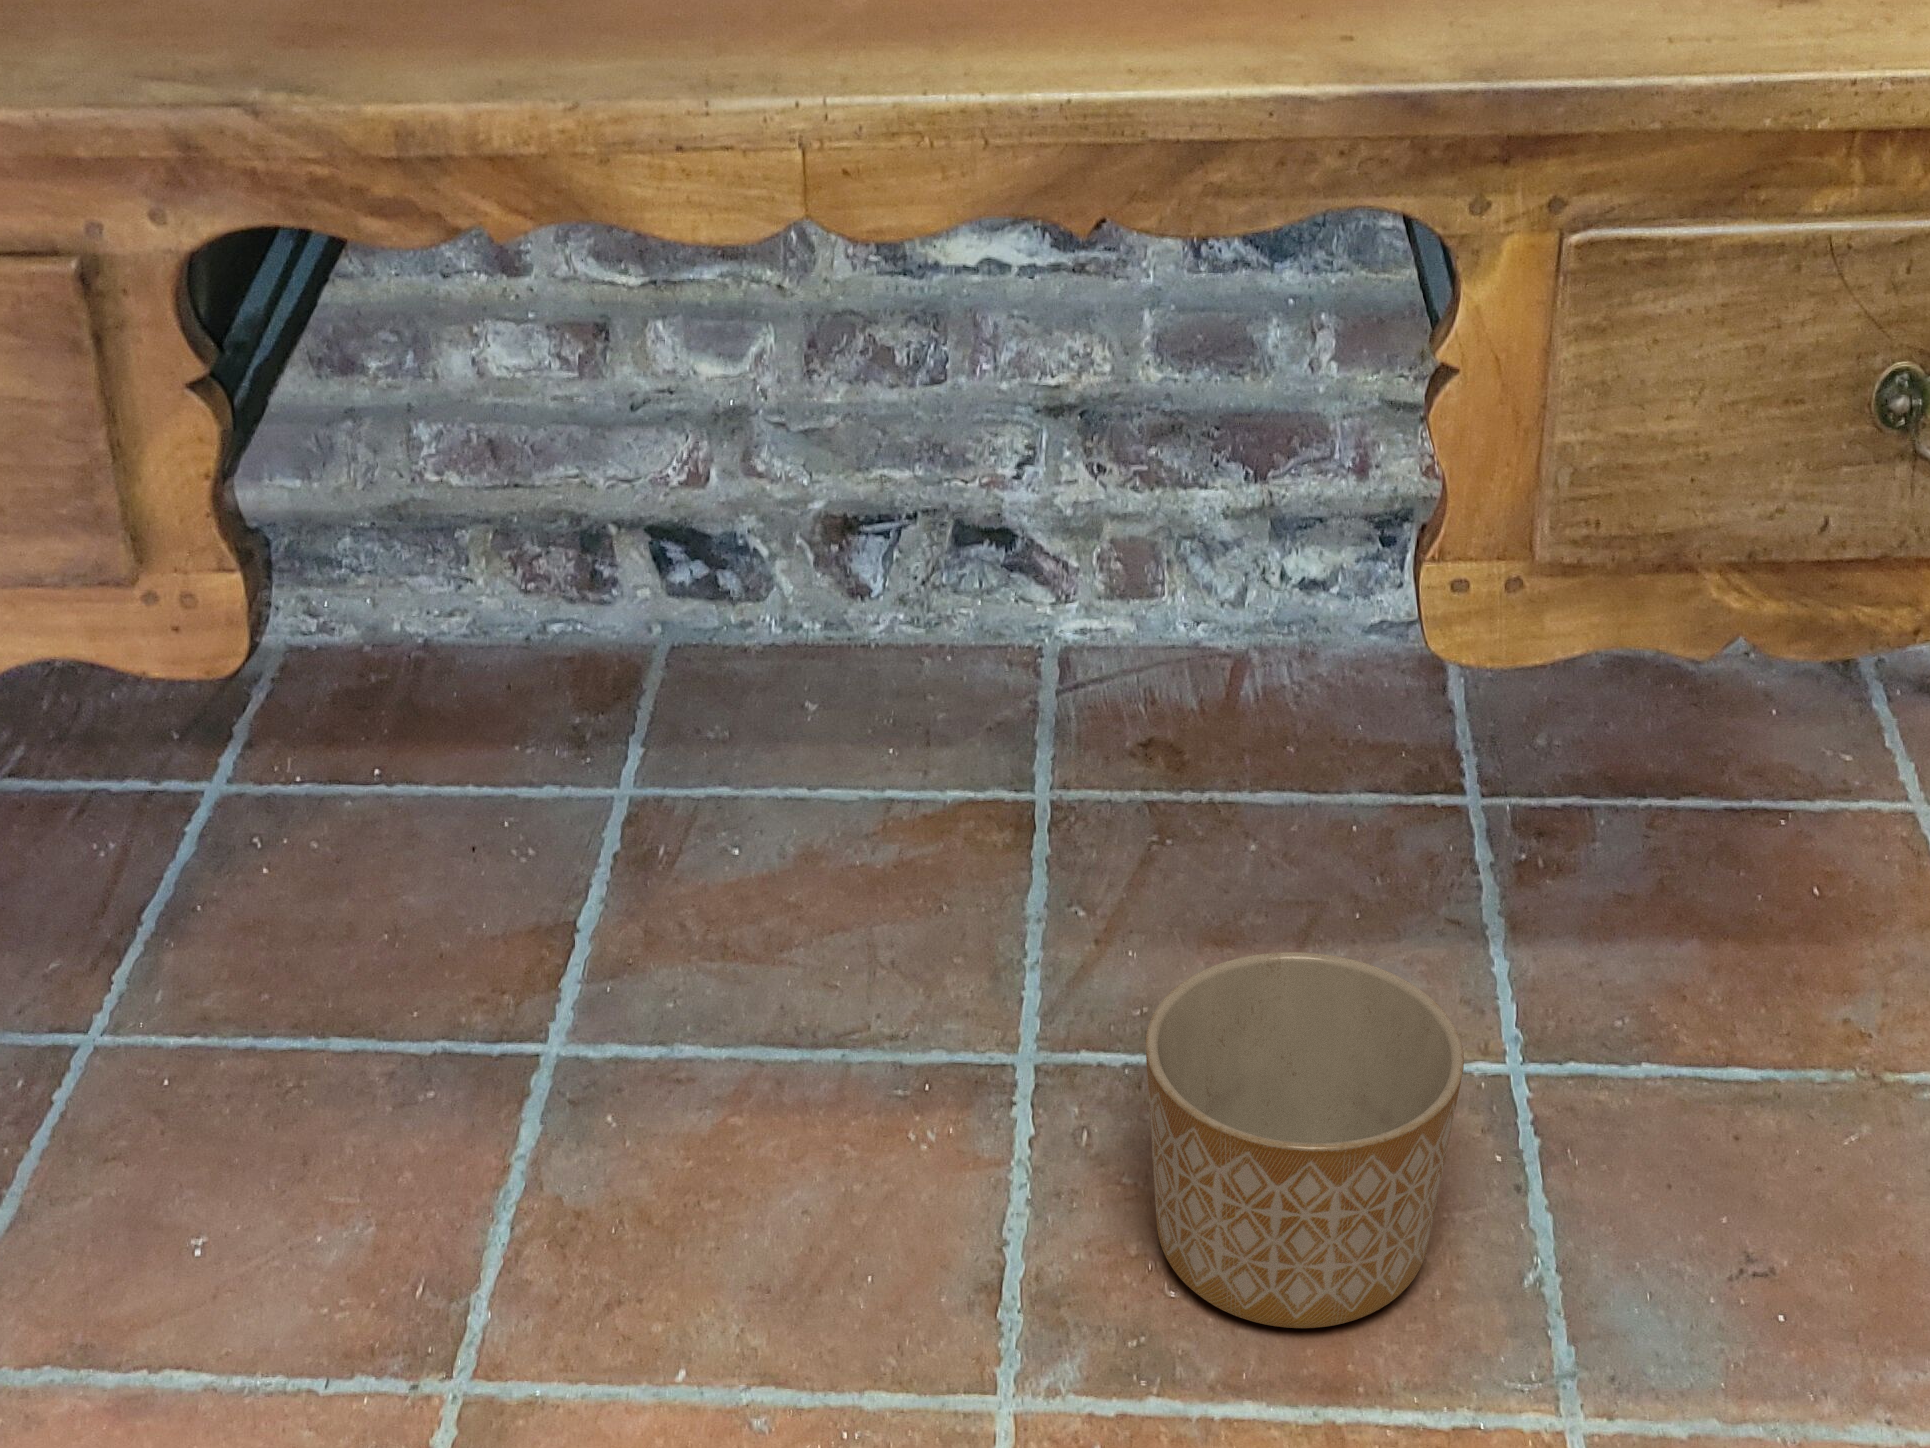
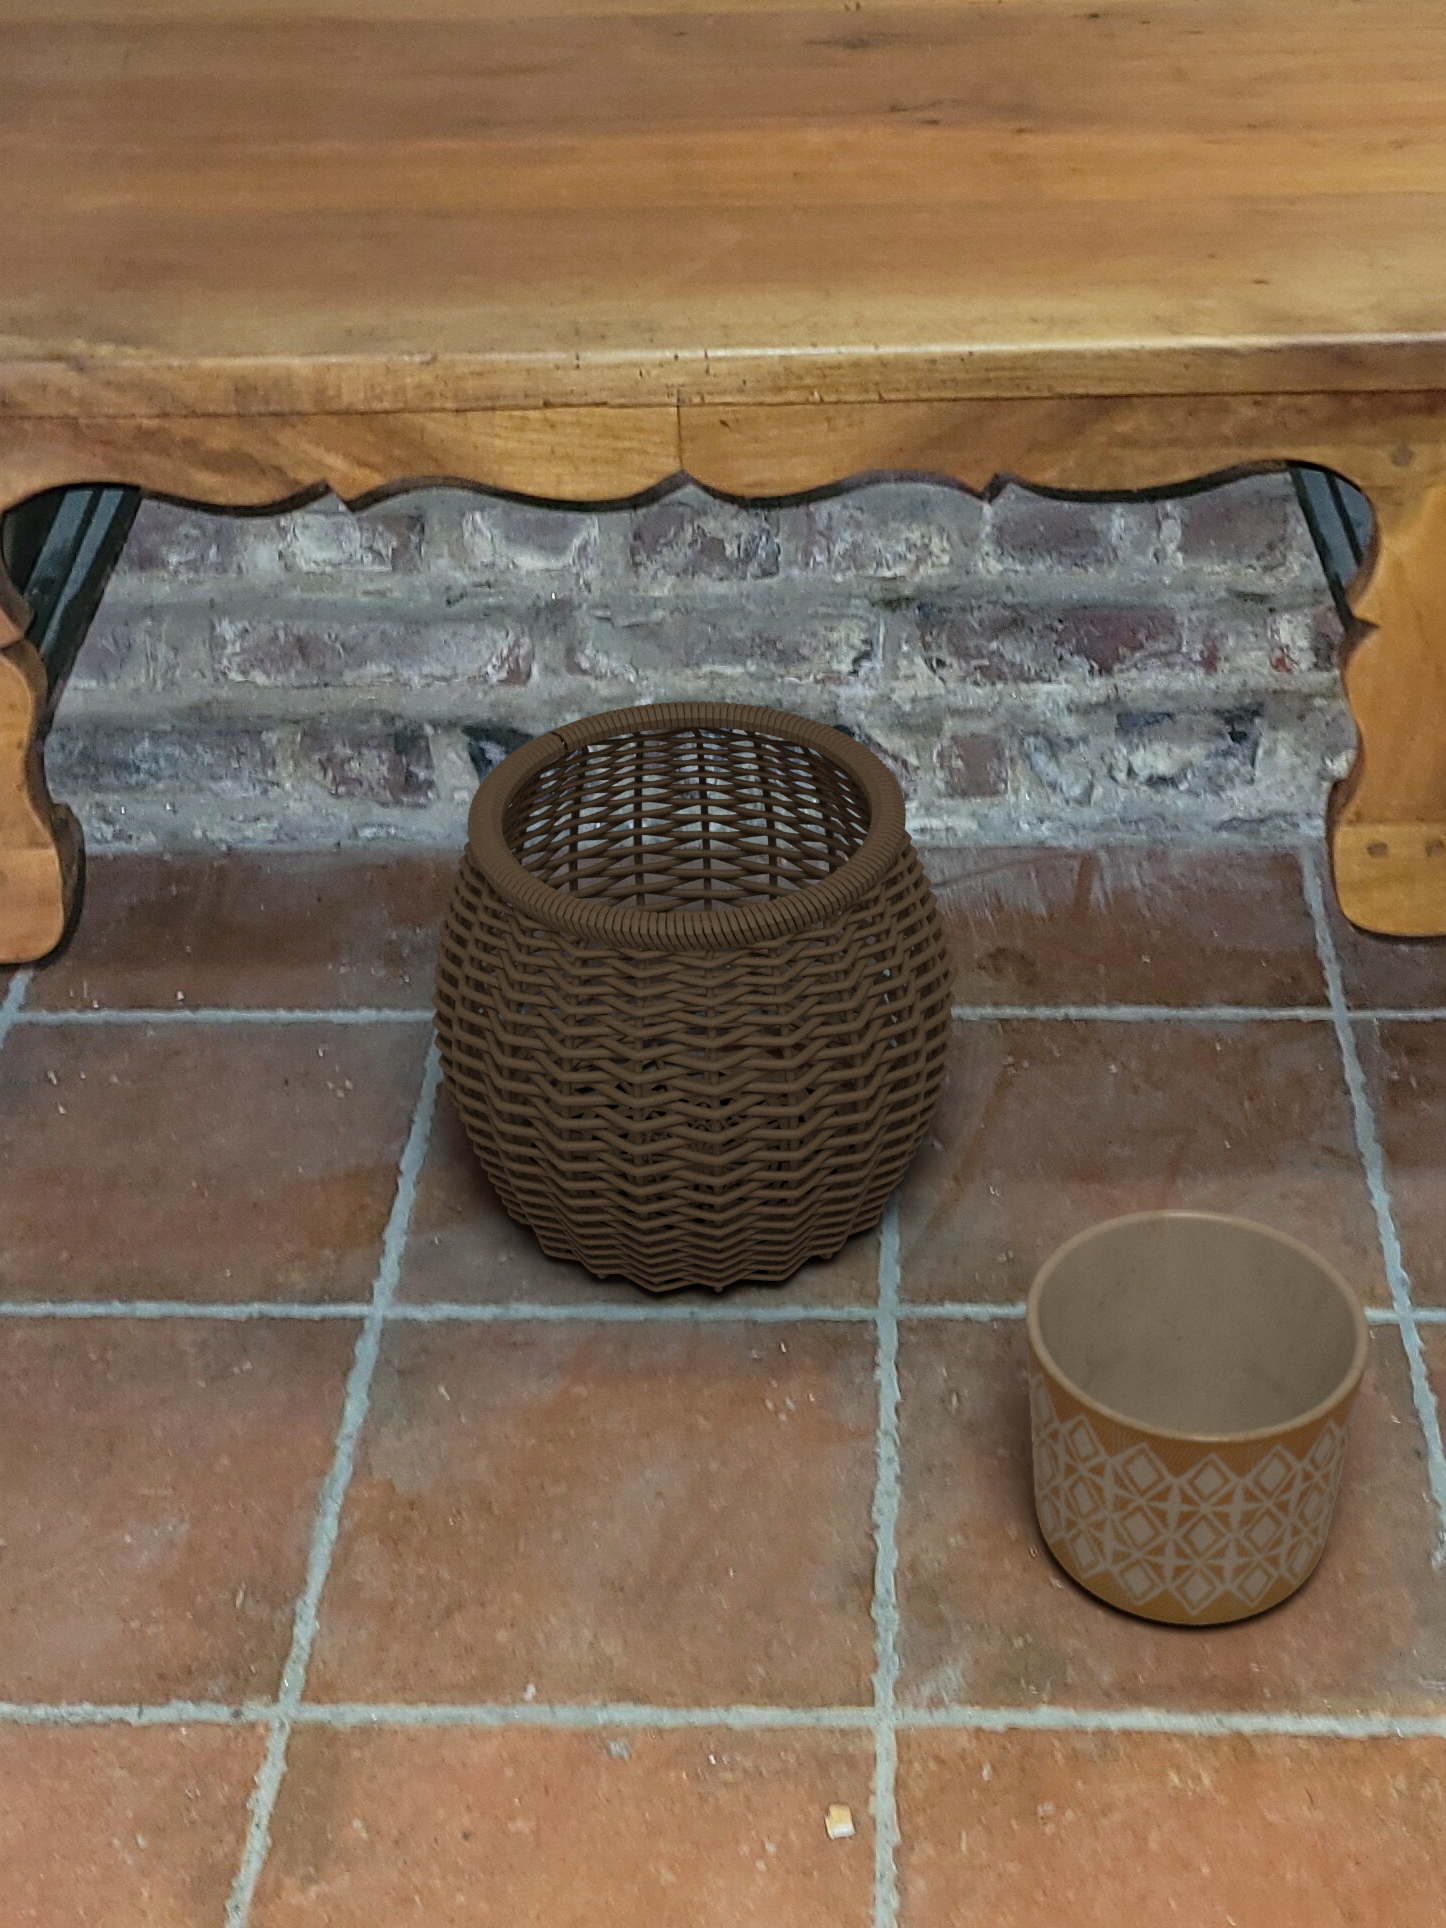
woven basket: none [609,489,1102,1039] -> present [432,701,955,1292]

